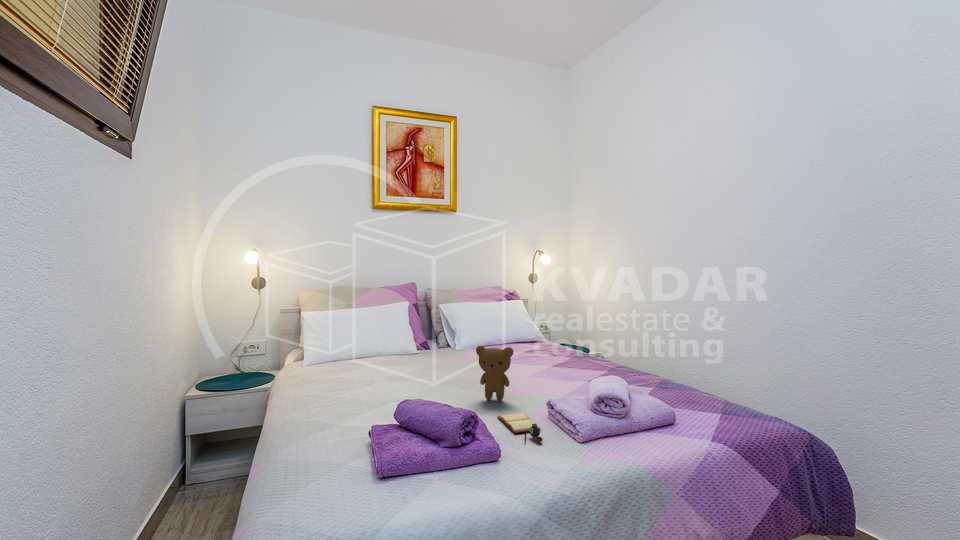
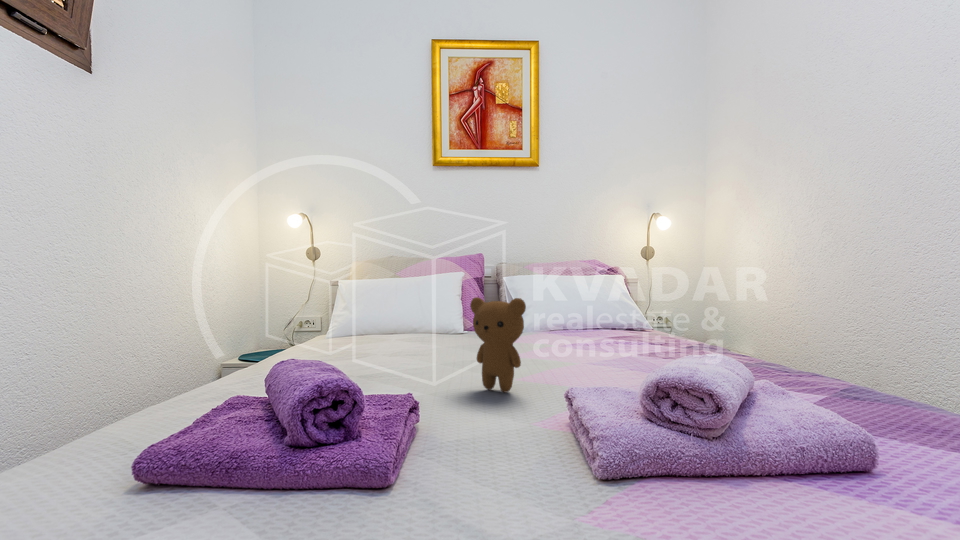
book: present [497,413,542,442] -> none [466,411,526,465]

